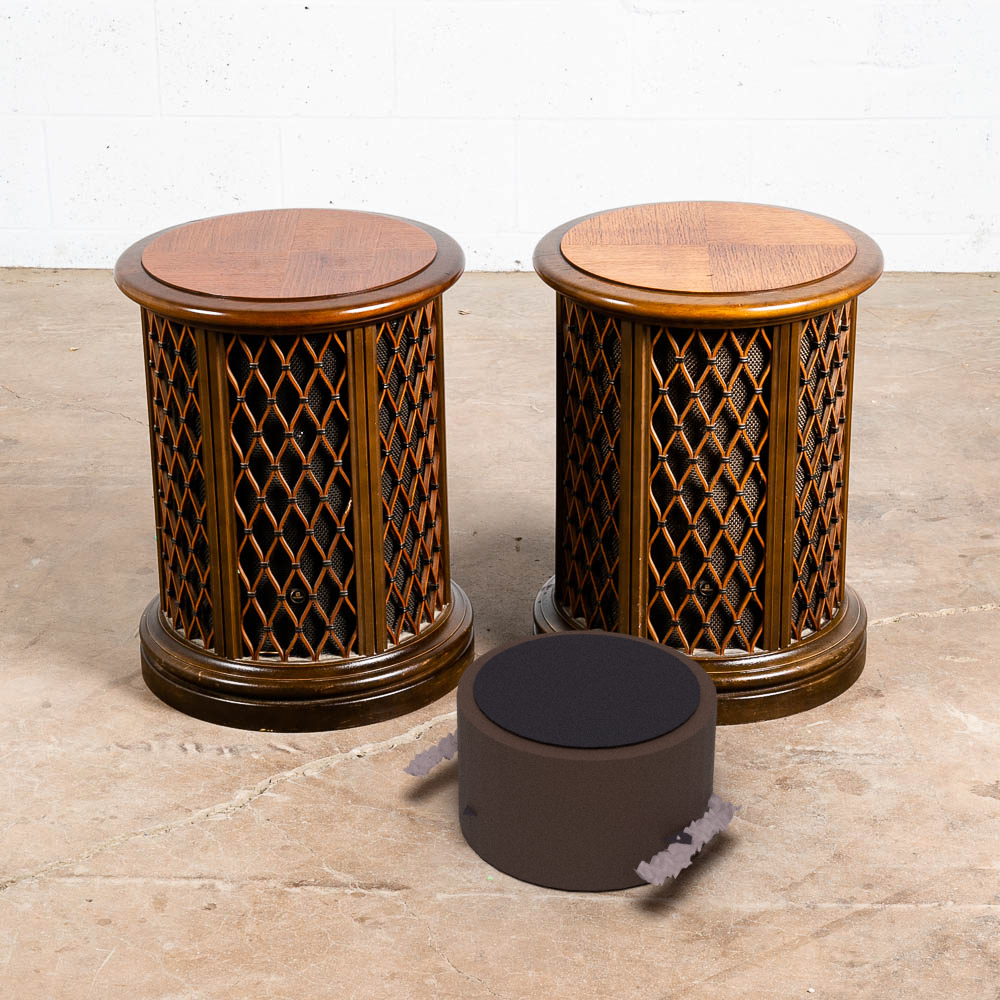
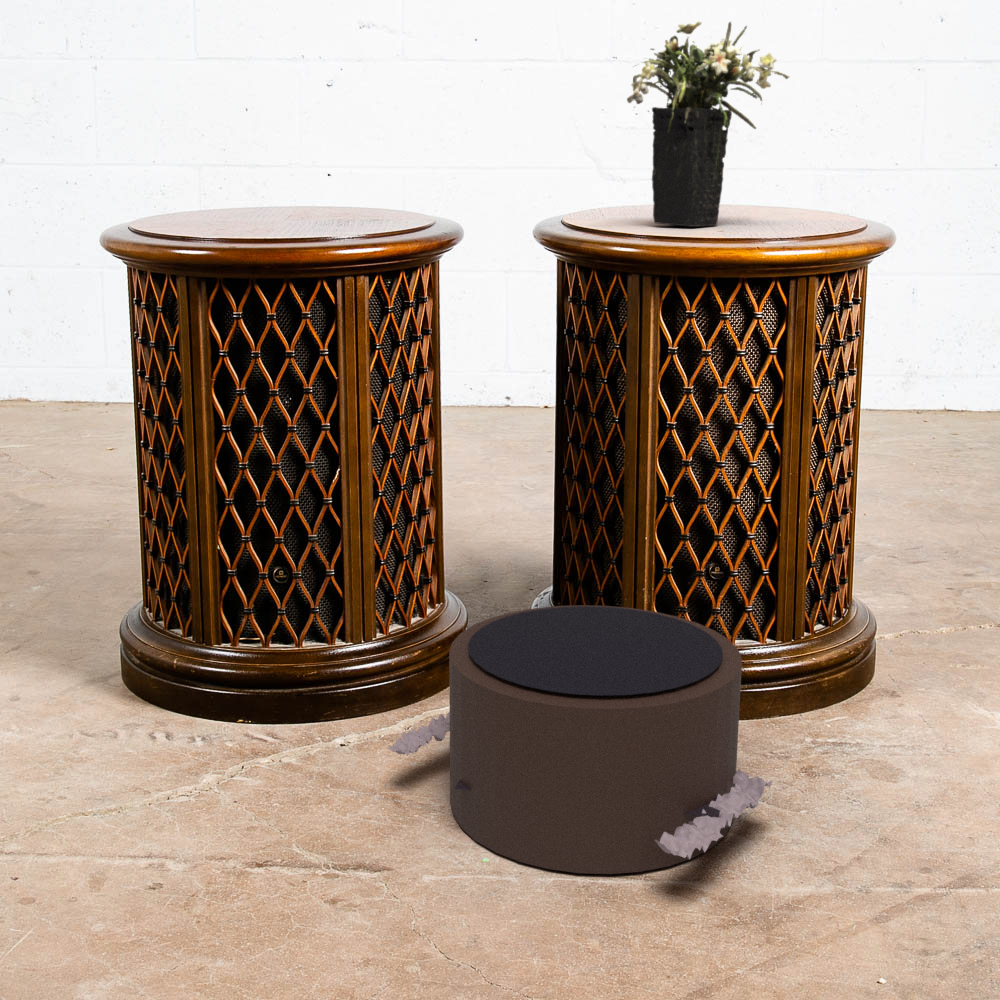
flower arrangement: none [622,34,788,243] -> present [627,22,789,227]

